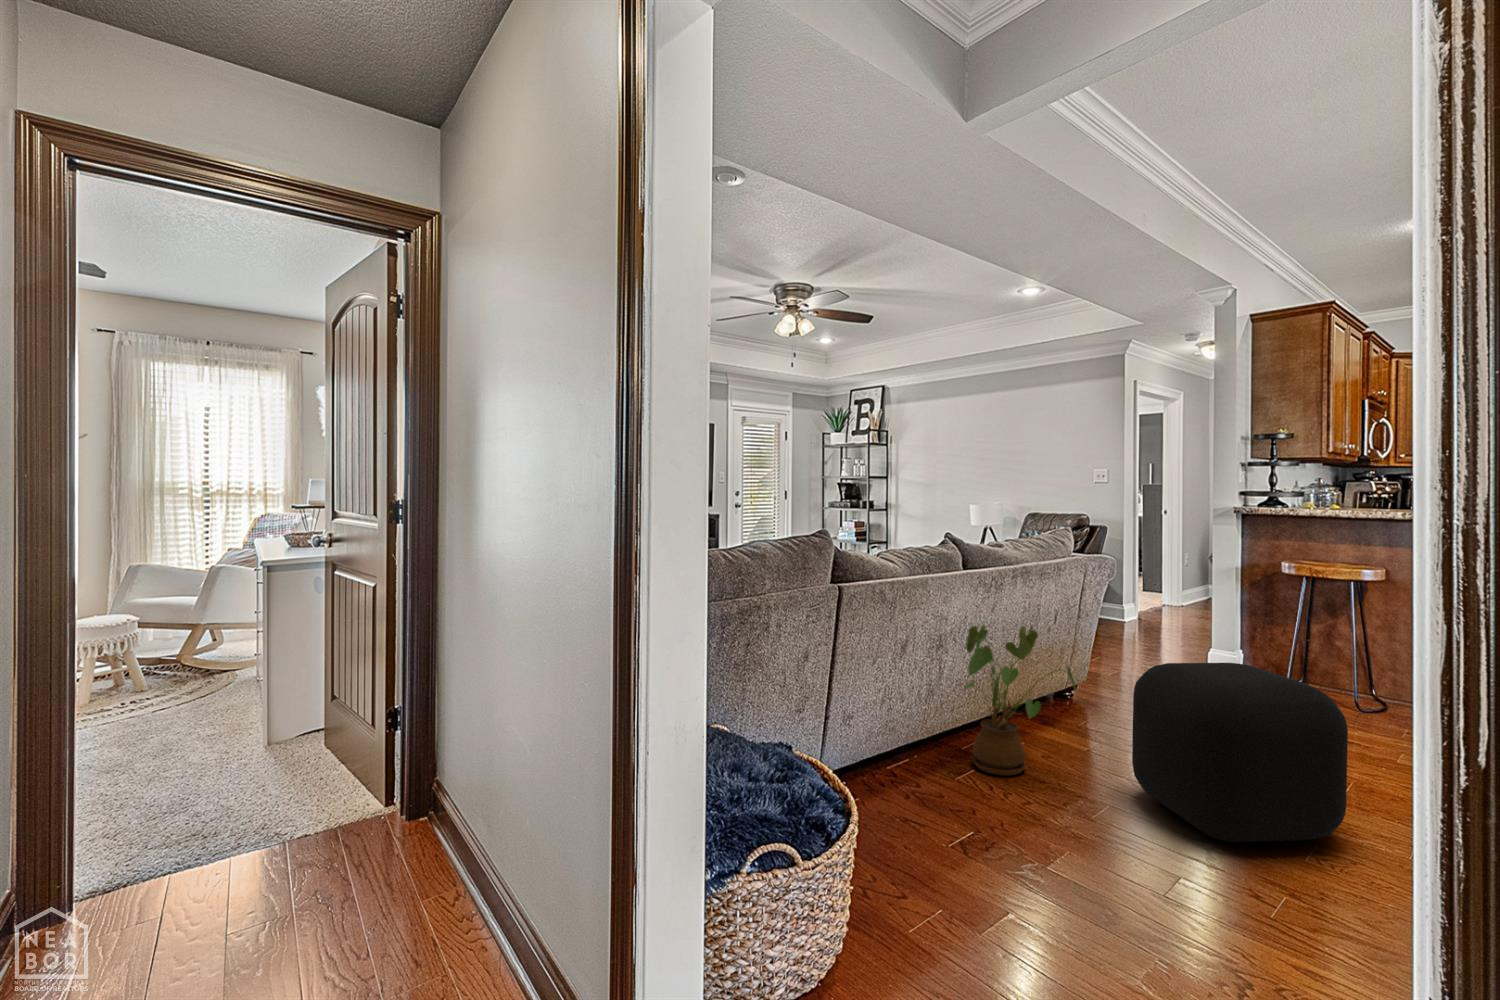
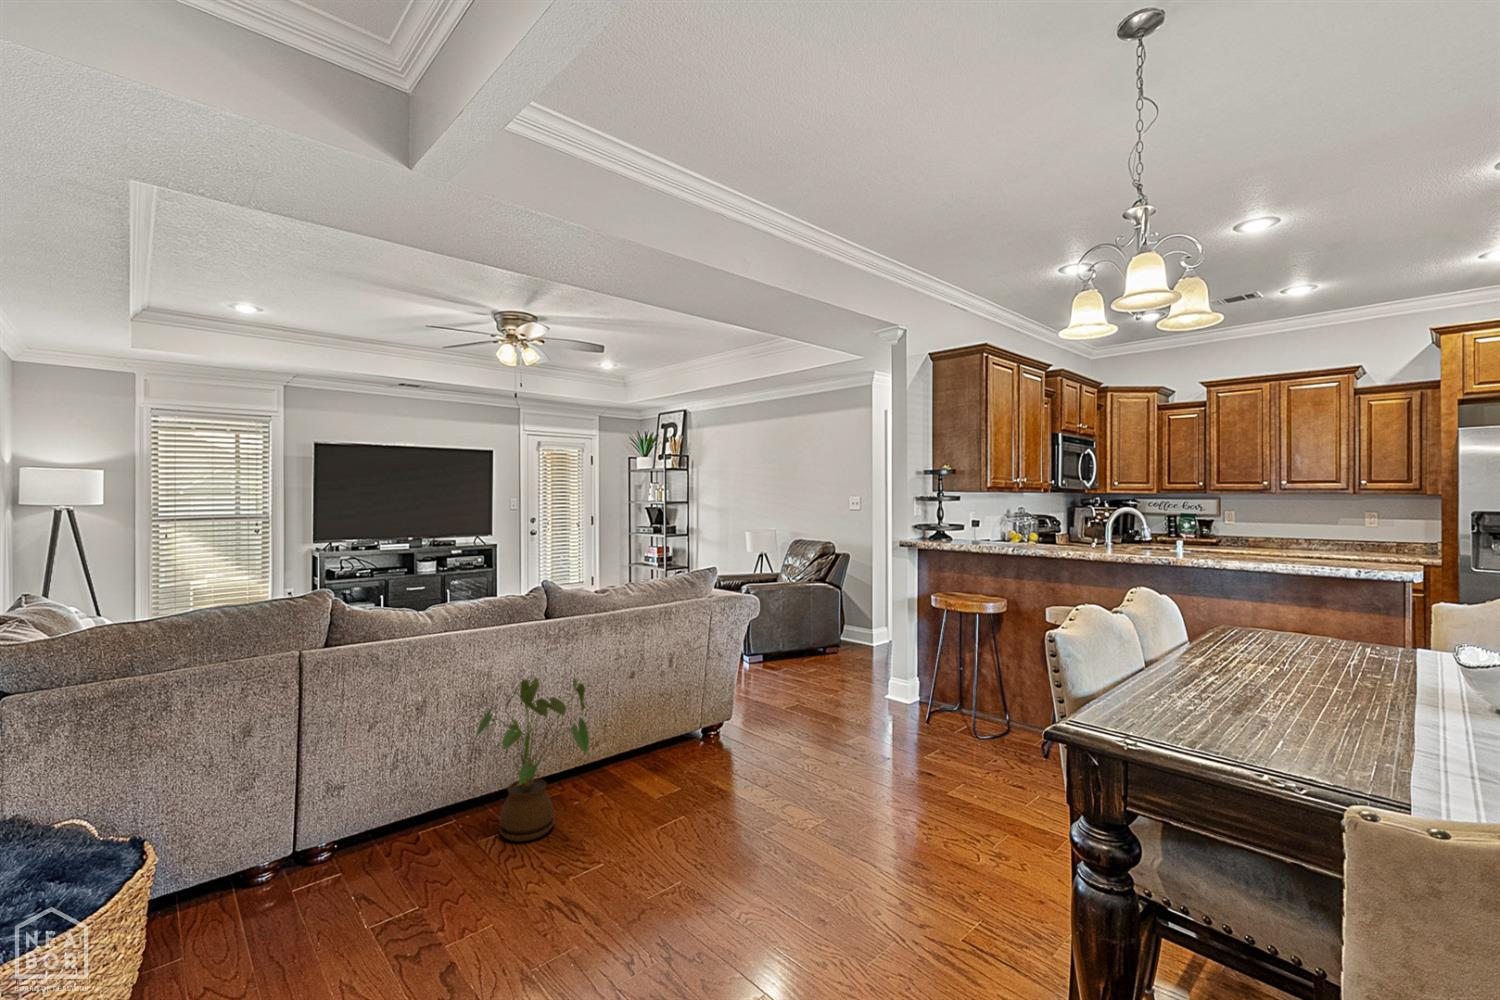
ottoman: present [1132,663,1348,842] -> none [602,721,772,921]

